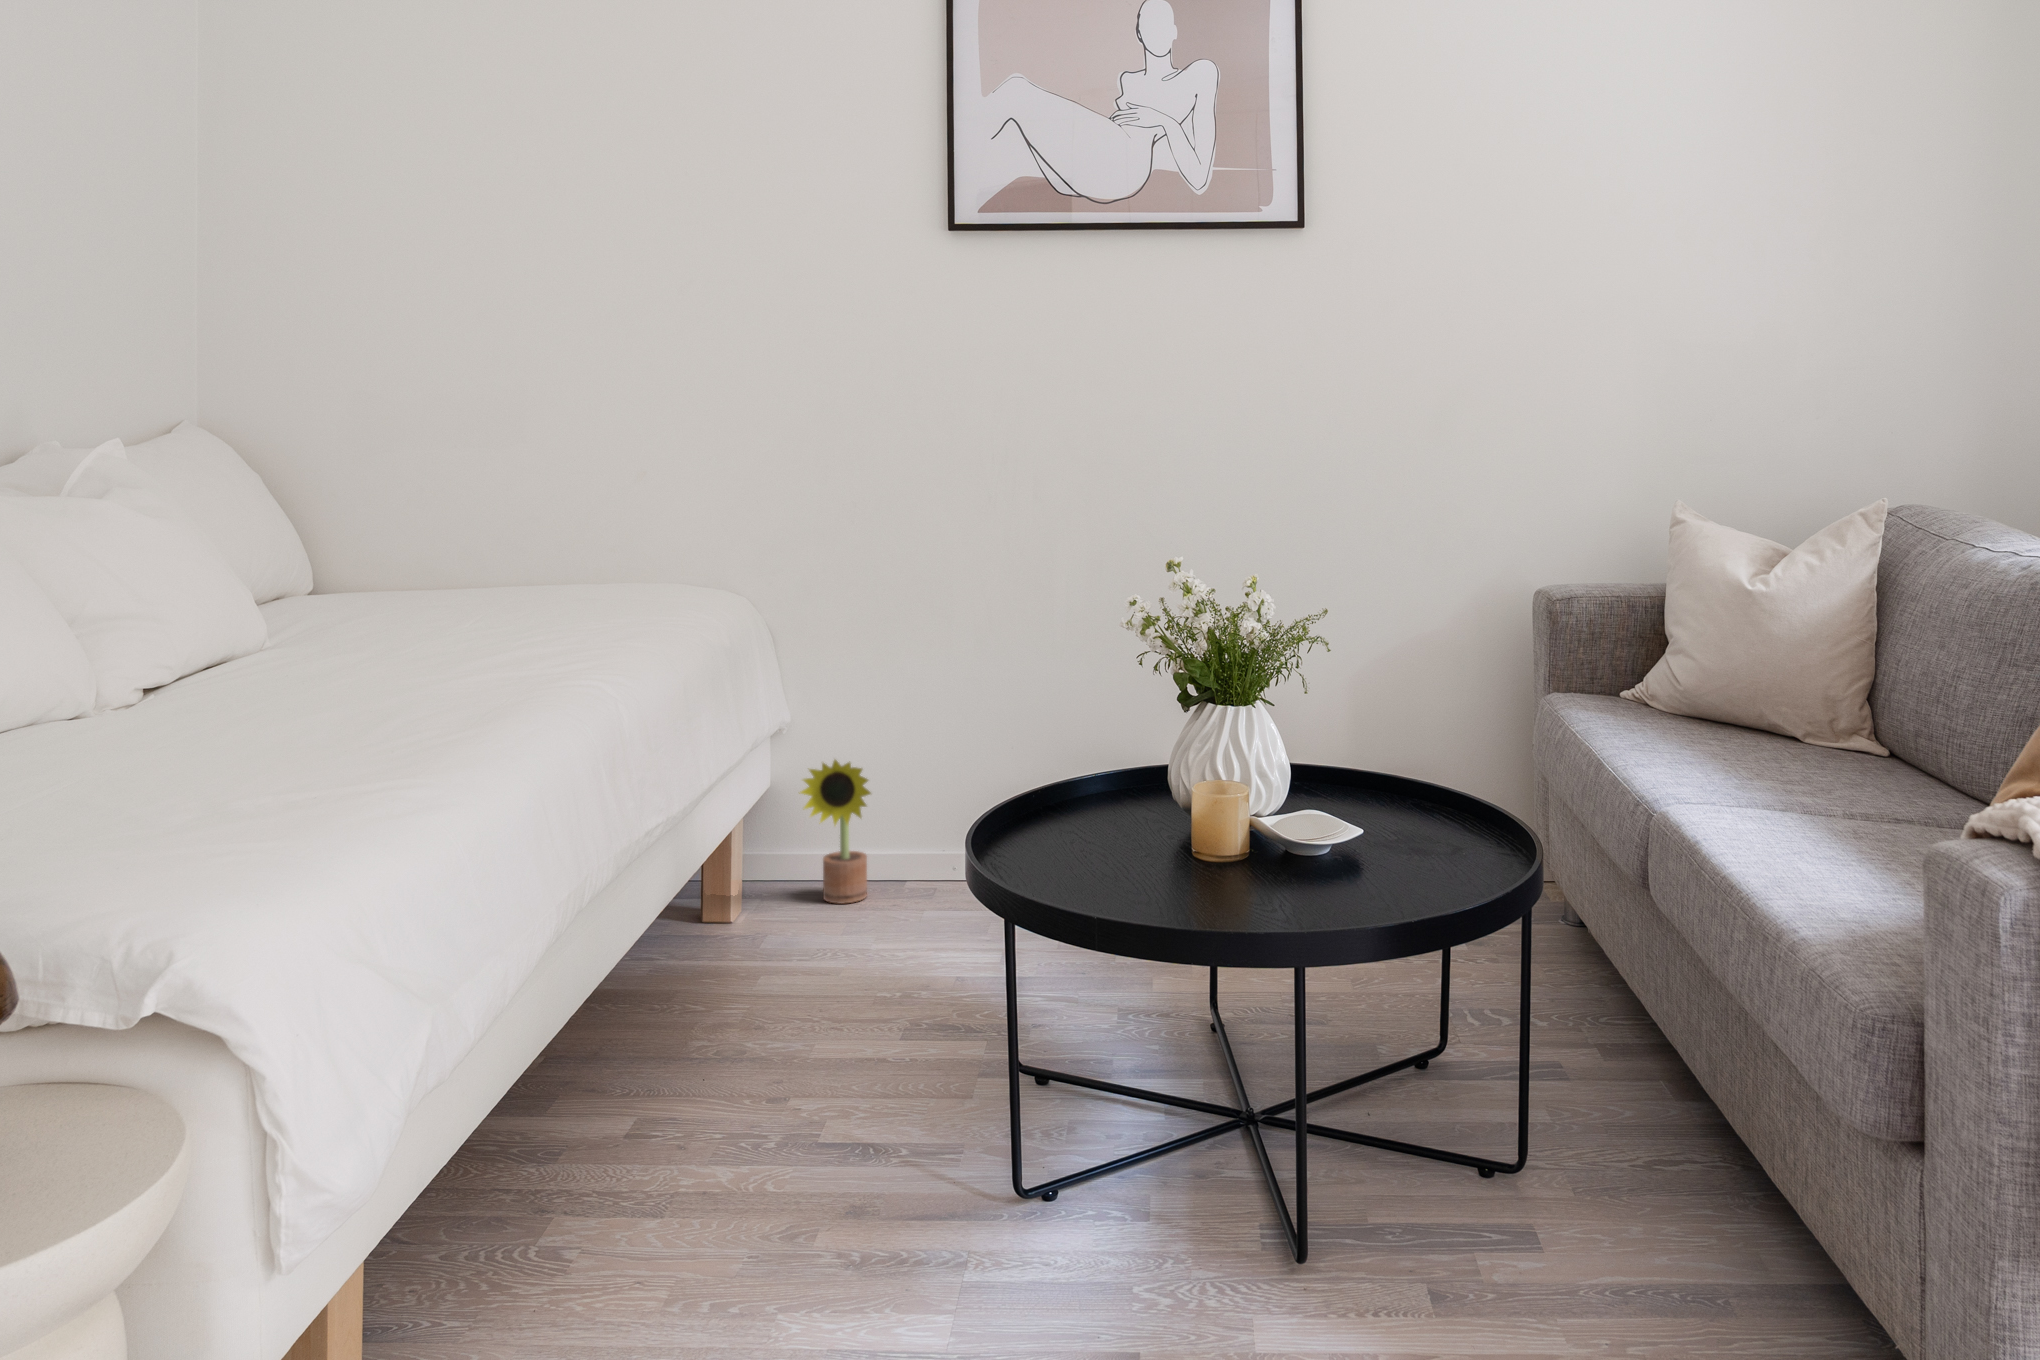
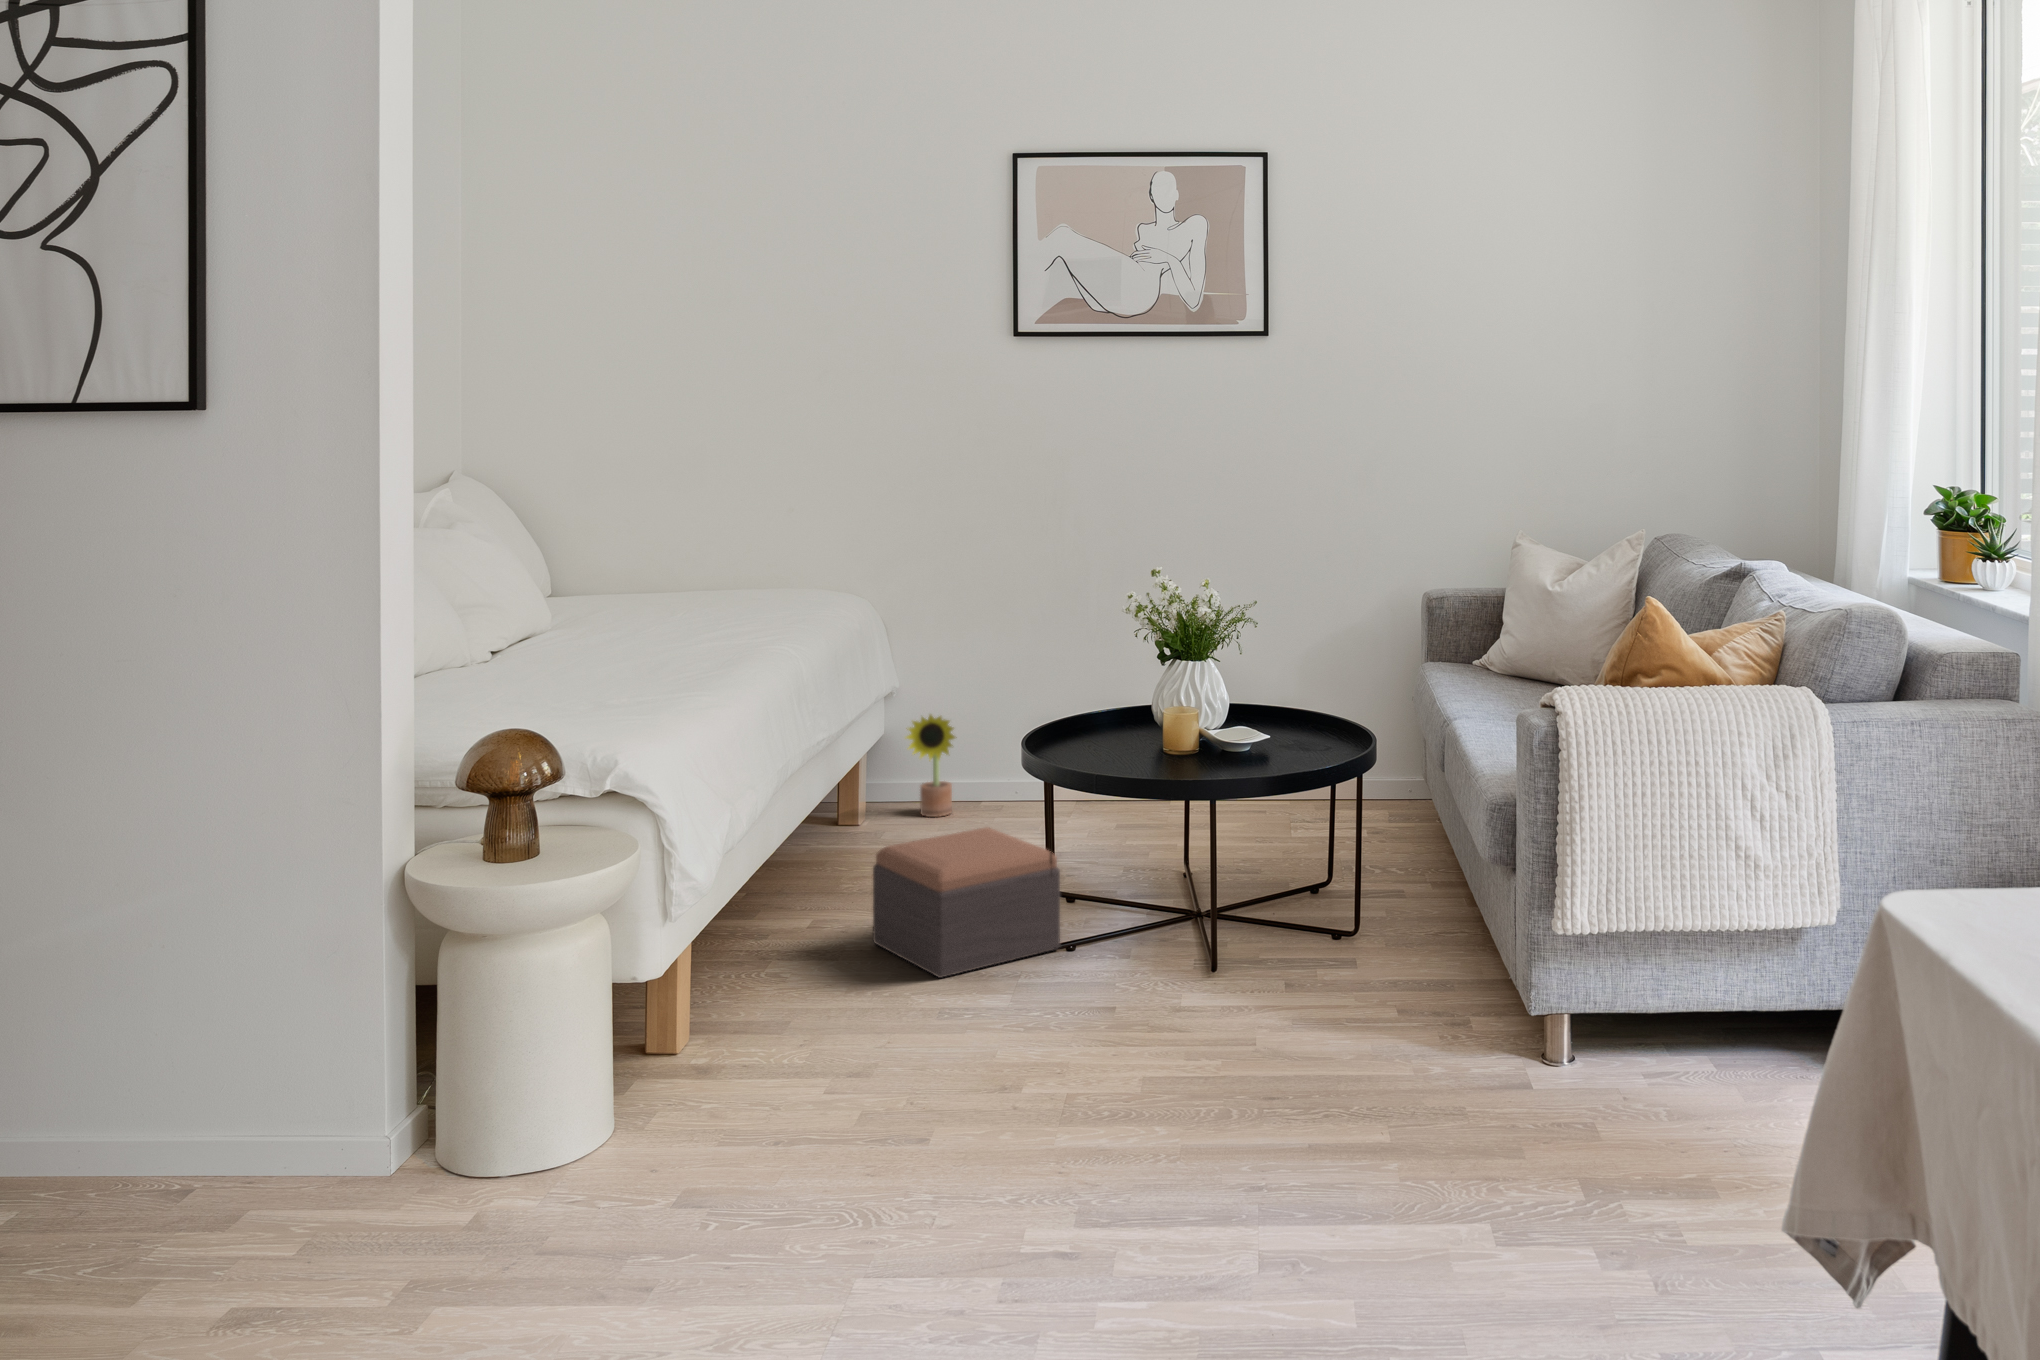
footstool: none [711,971,1019,1266] -> present [873,828,1060,978]

